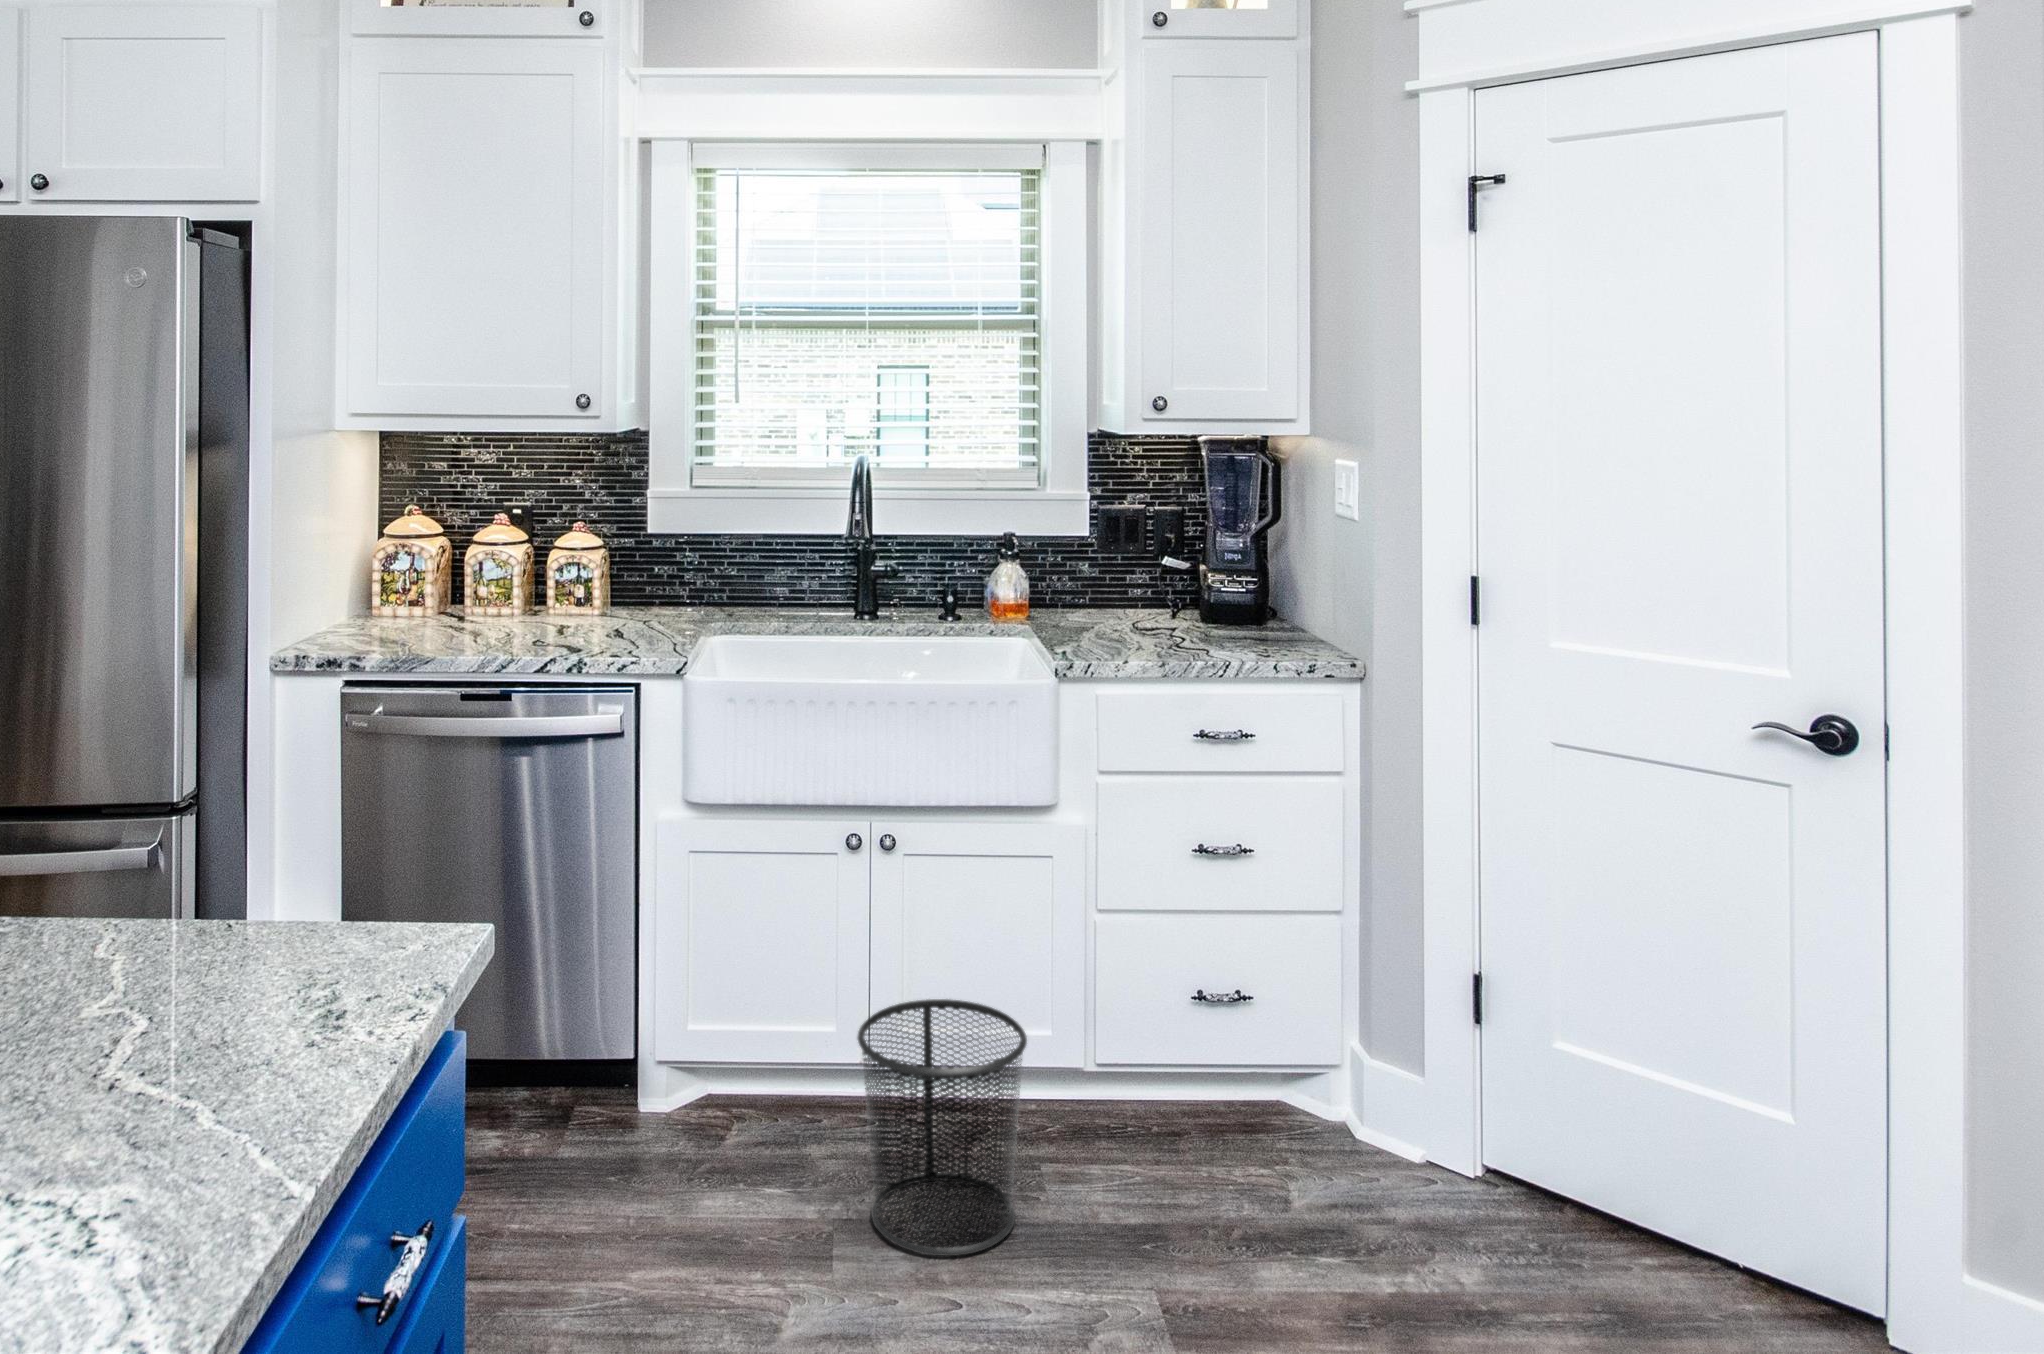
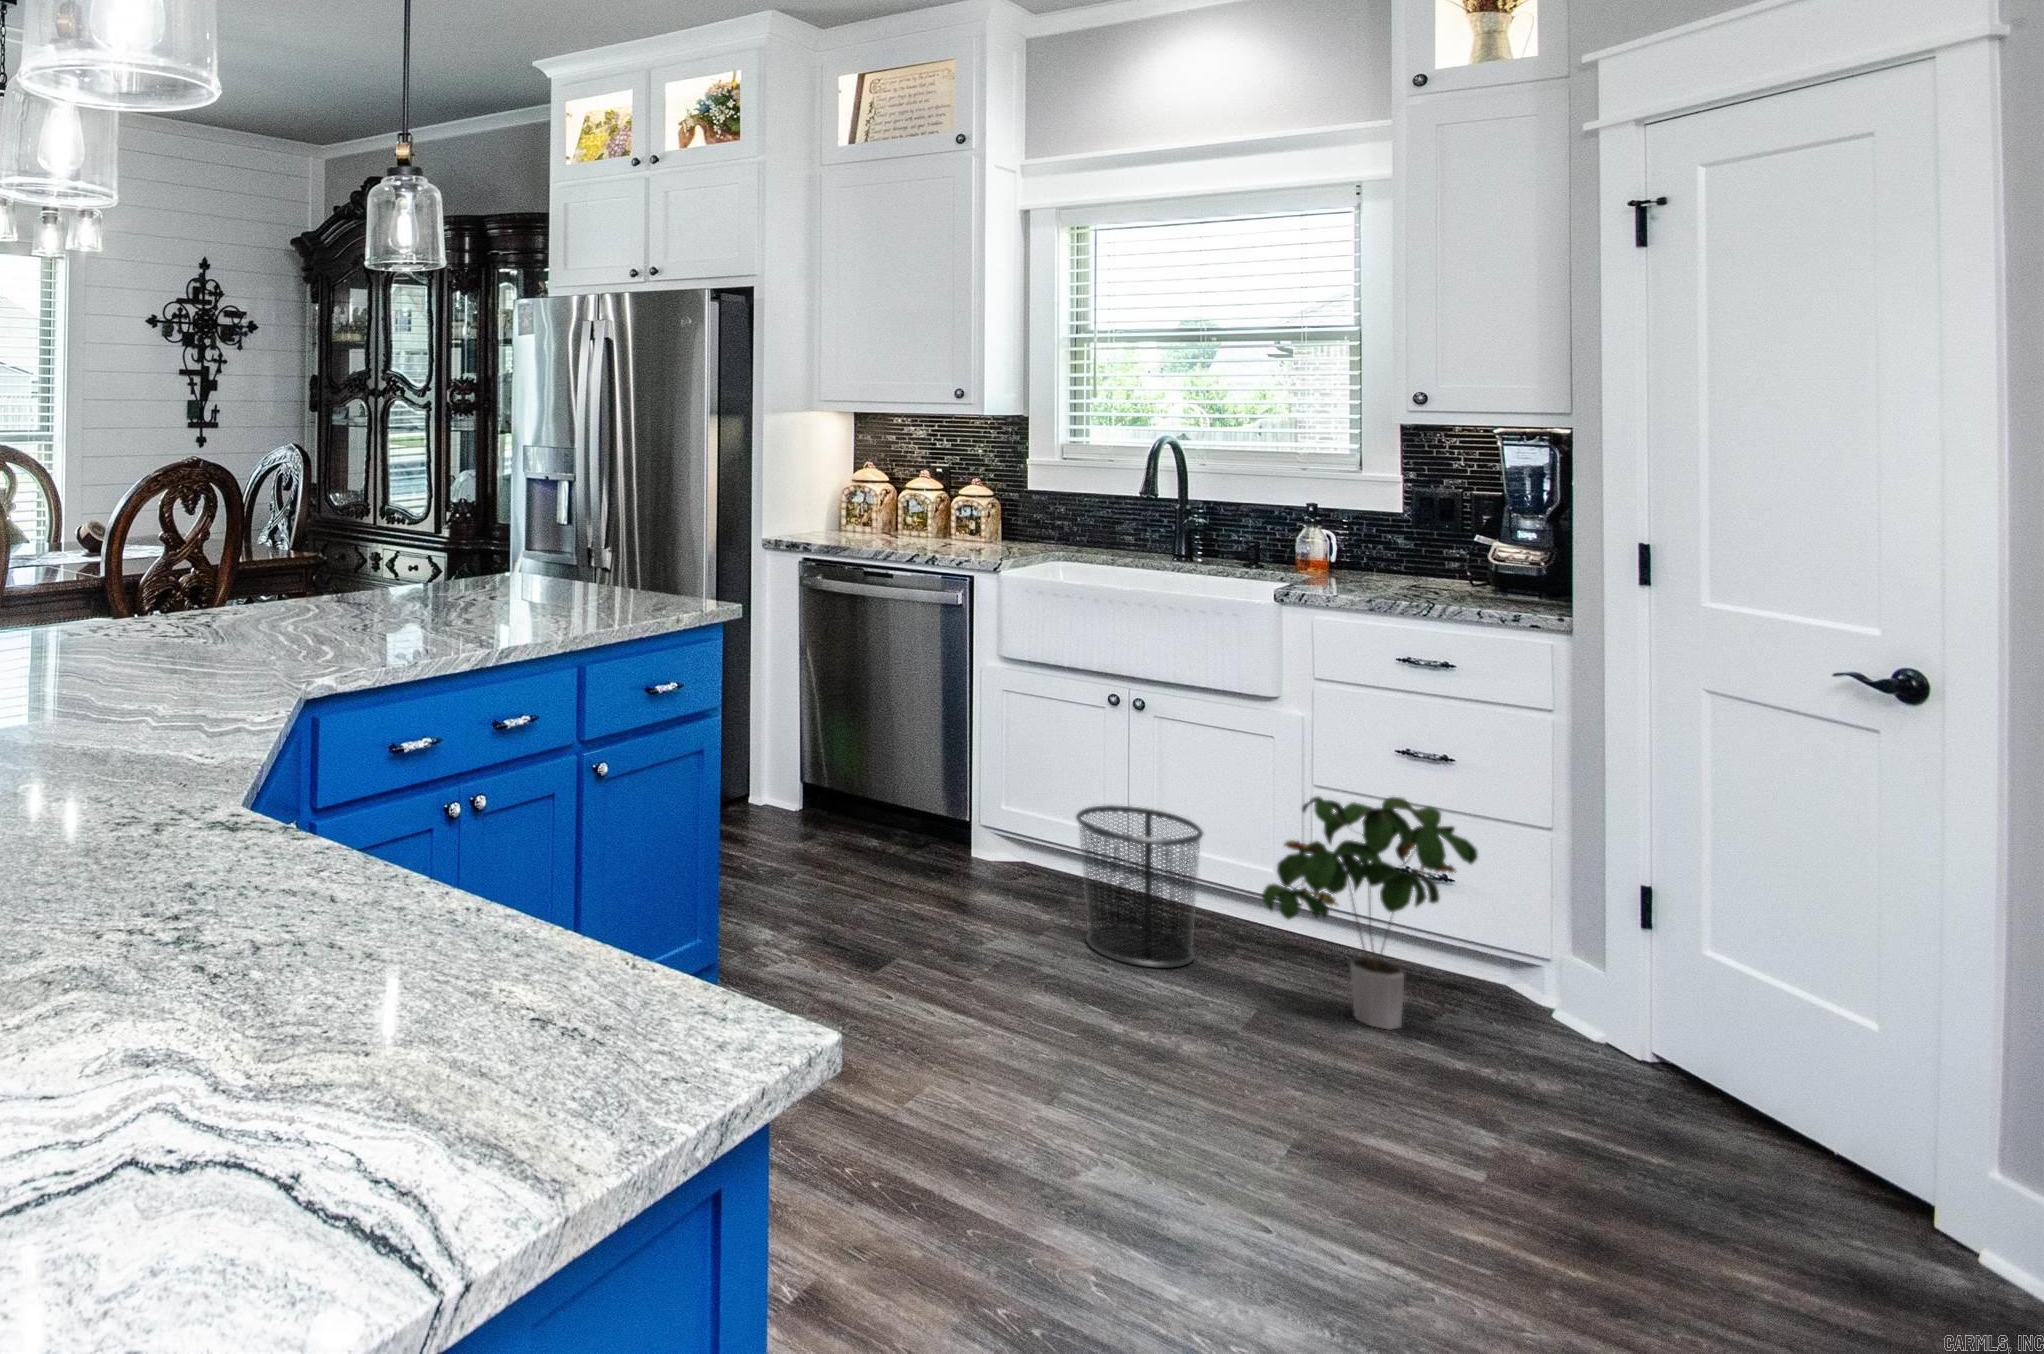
potted plant: none [1150,928,1331,1250] -> present [1262,797,1478,1029]

